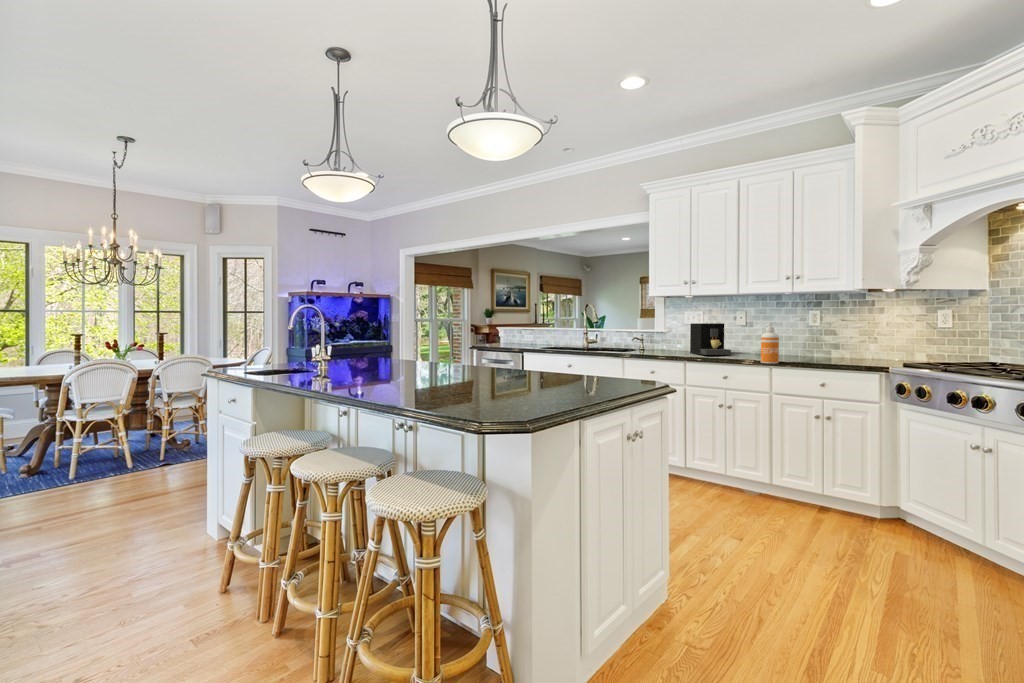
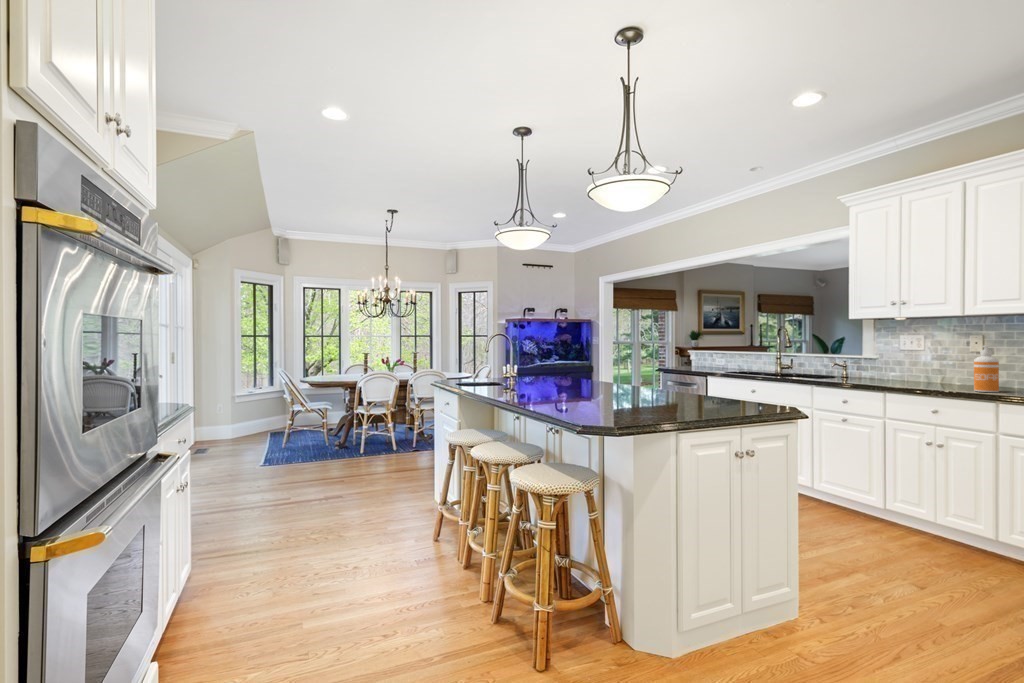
coffee maker: present [690,323,731,355] -> none [899,345,948,381]

